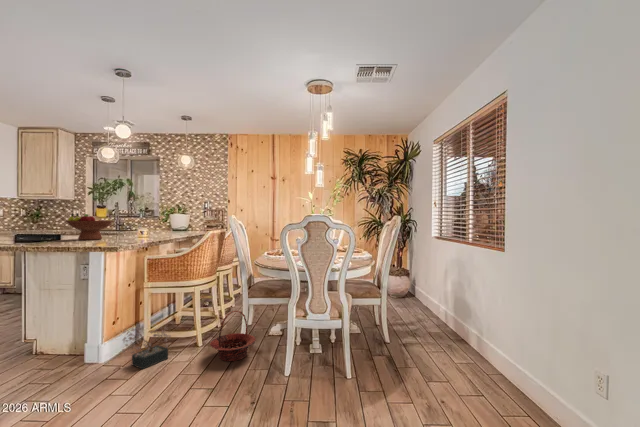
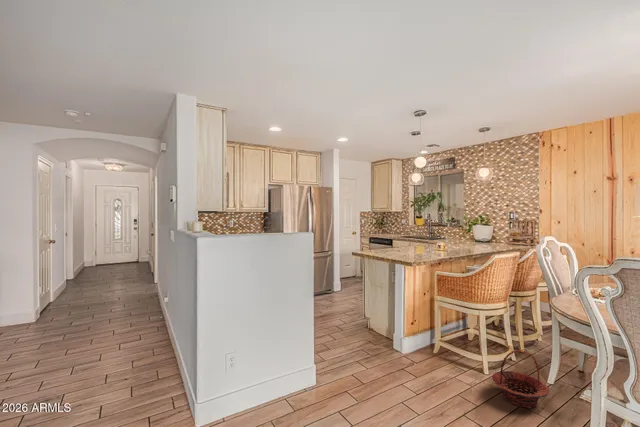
fruit bowl: present [66,213,113,240] -> none [381,234,412,255]
decorative plant: present [122,327,171,369] -> none [414,334,456,374]

